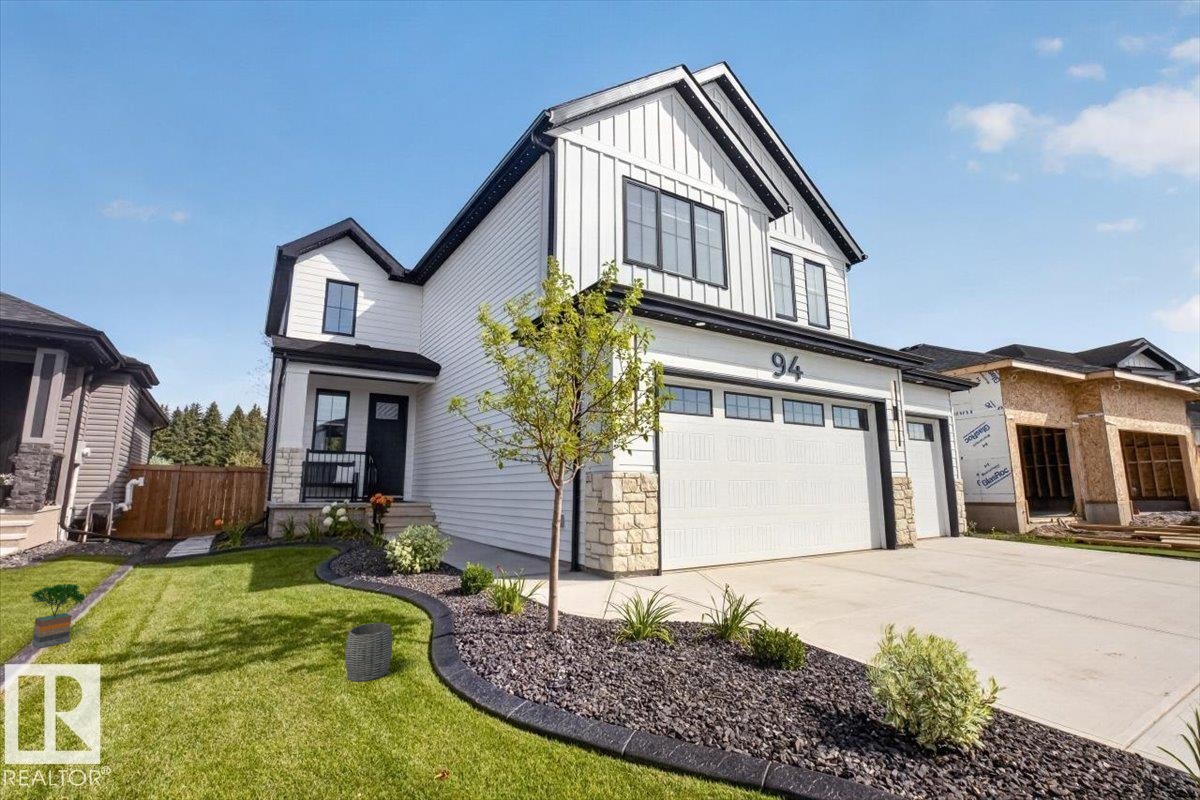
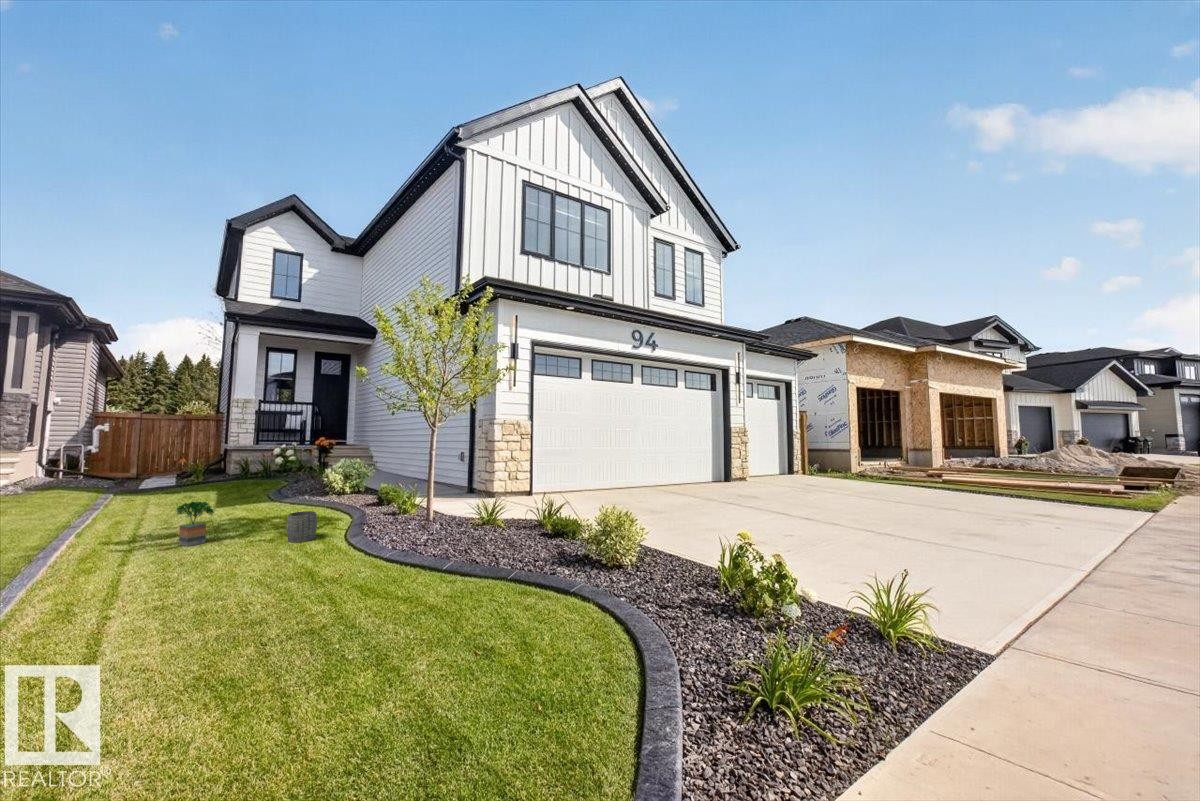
potted tree: present [31,584,85,648] -> present [177,502,214,546]

